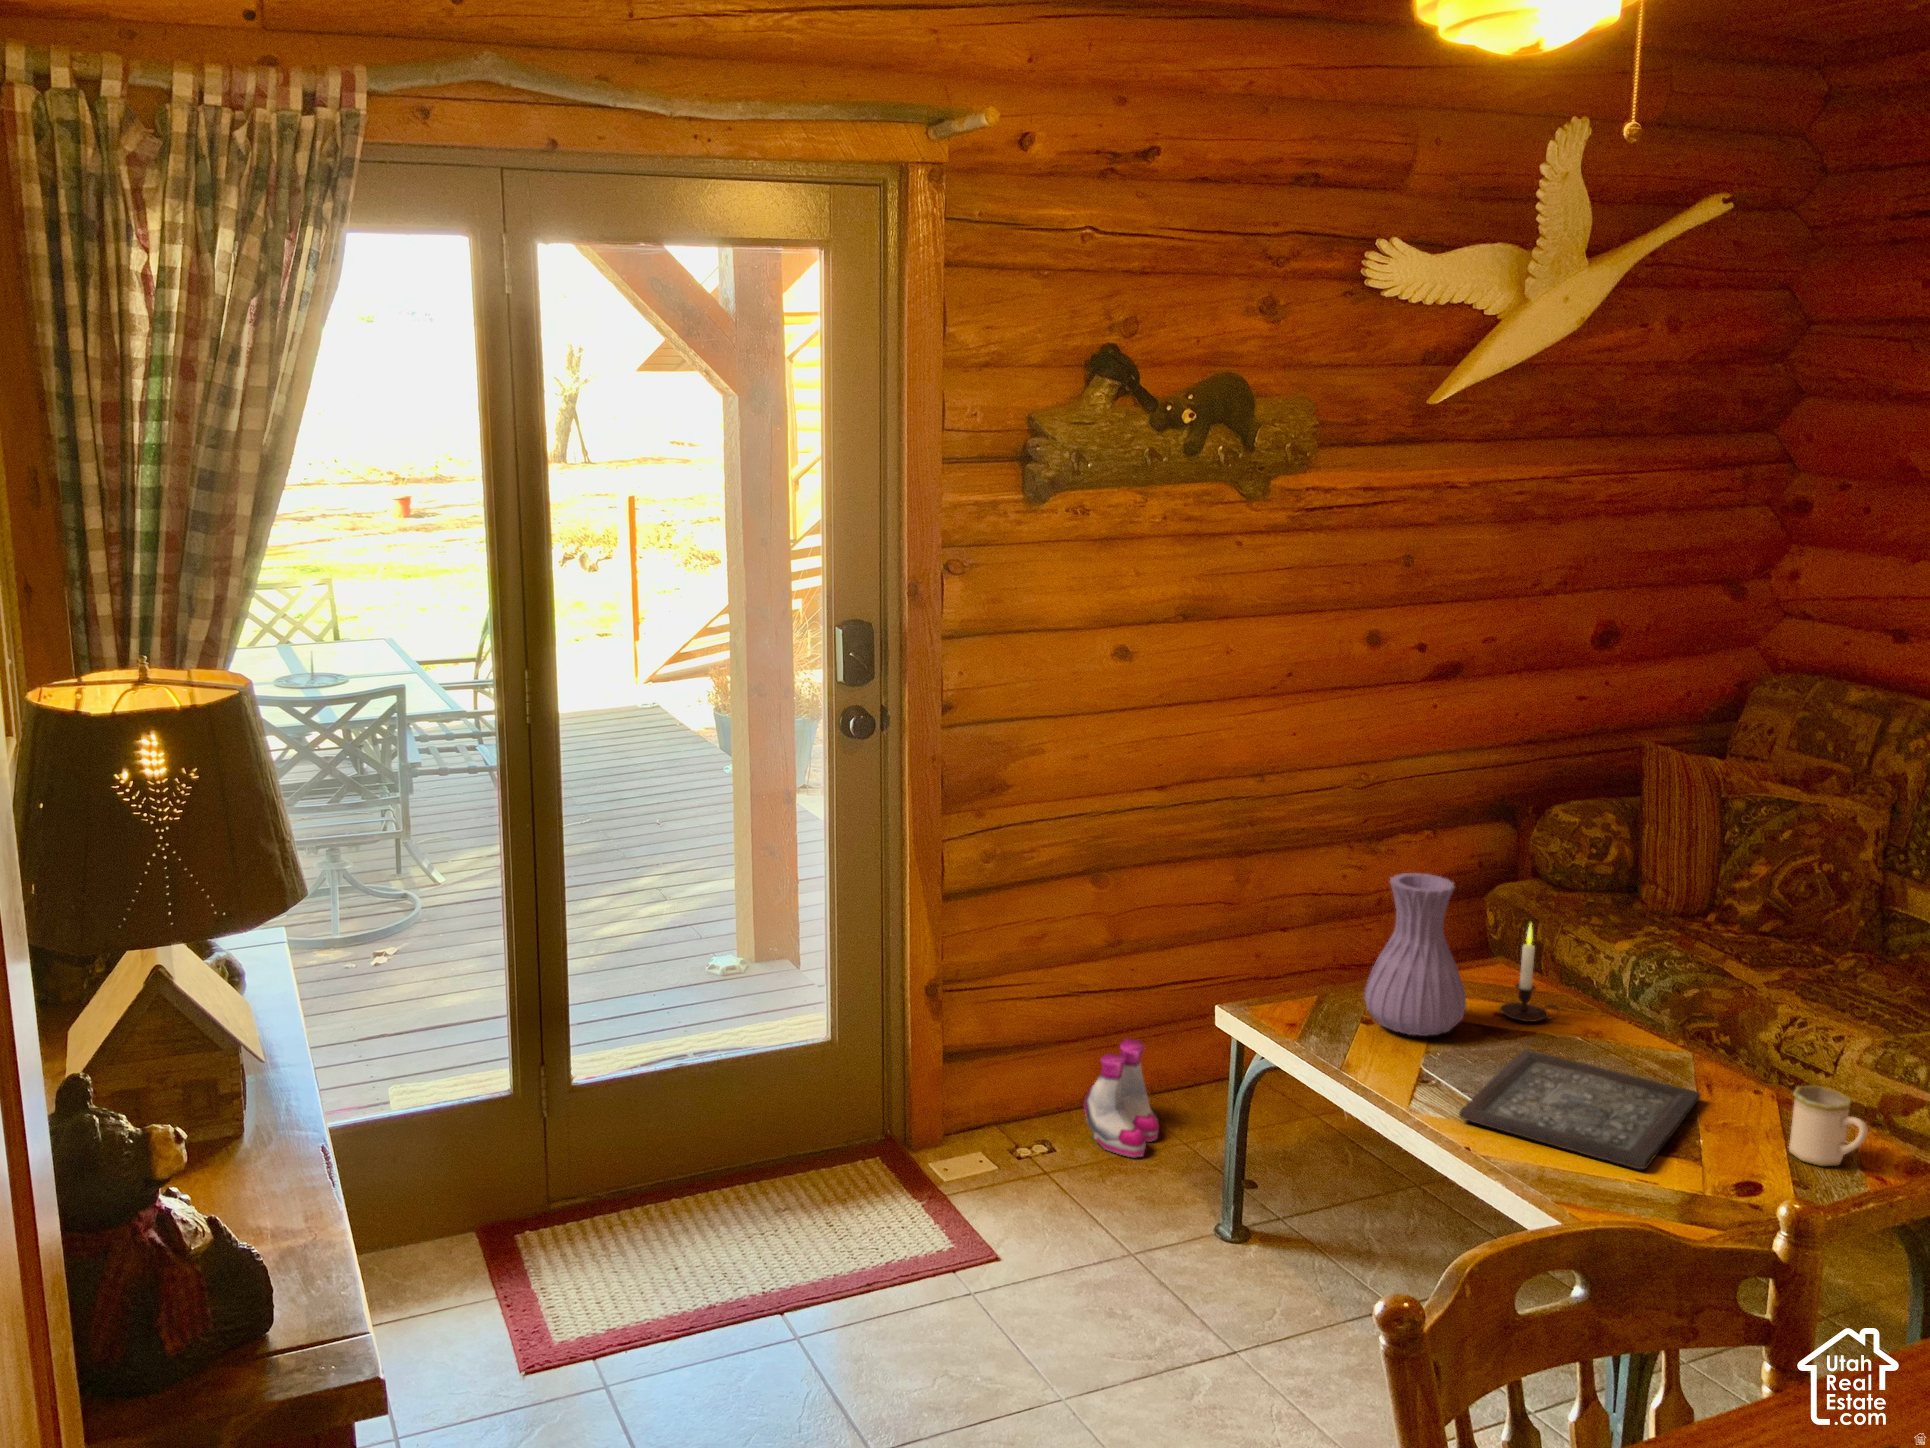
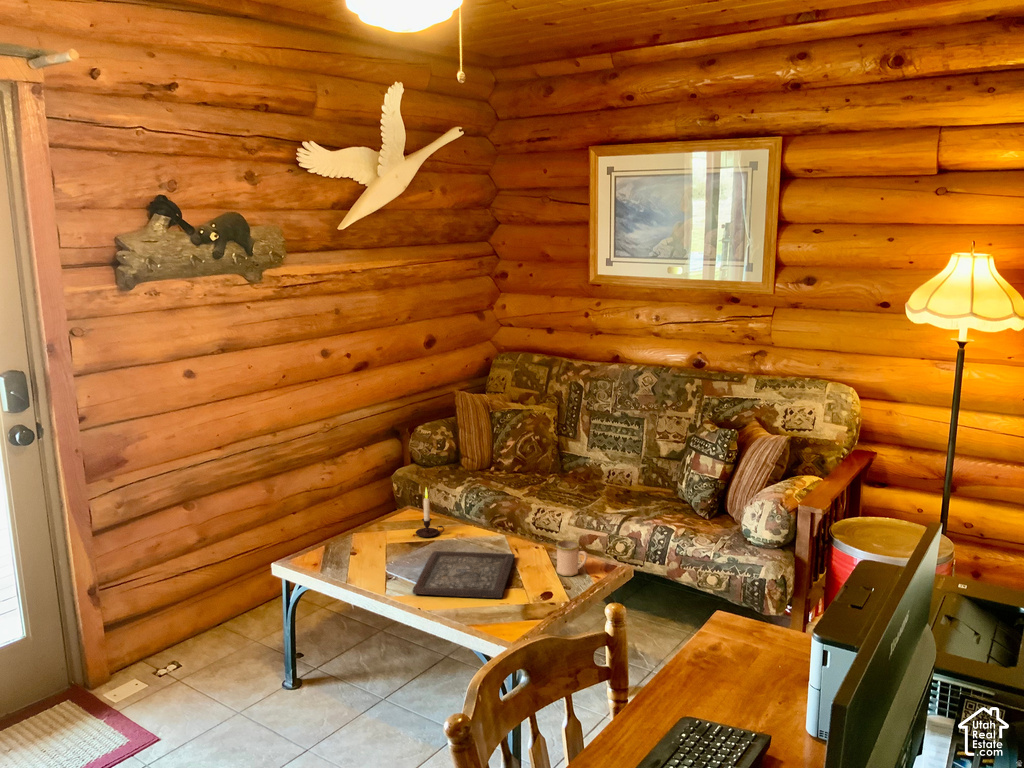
vase: present [1364,873,1466,1036] -> none [351,472,402,556]
boots: present [1083,1039,1159,1158] -> none [195,591,242,657]

